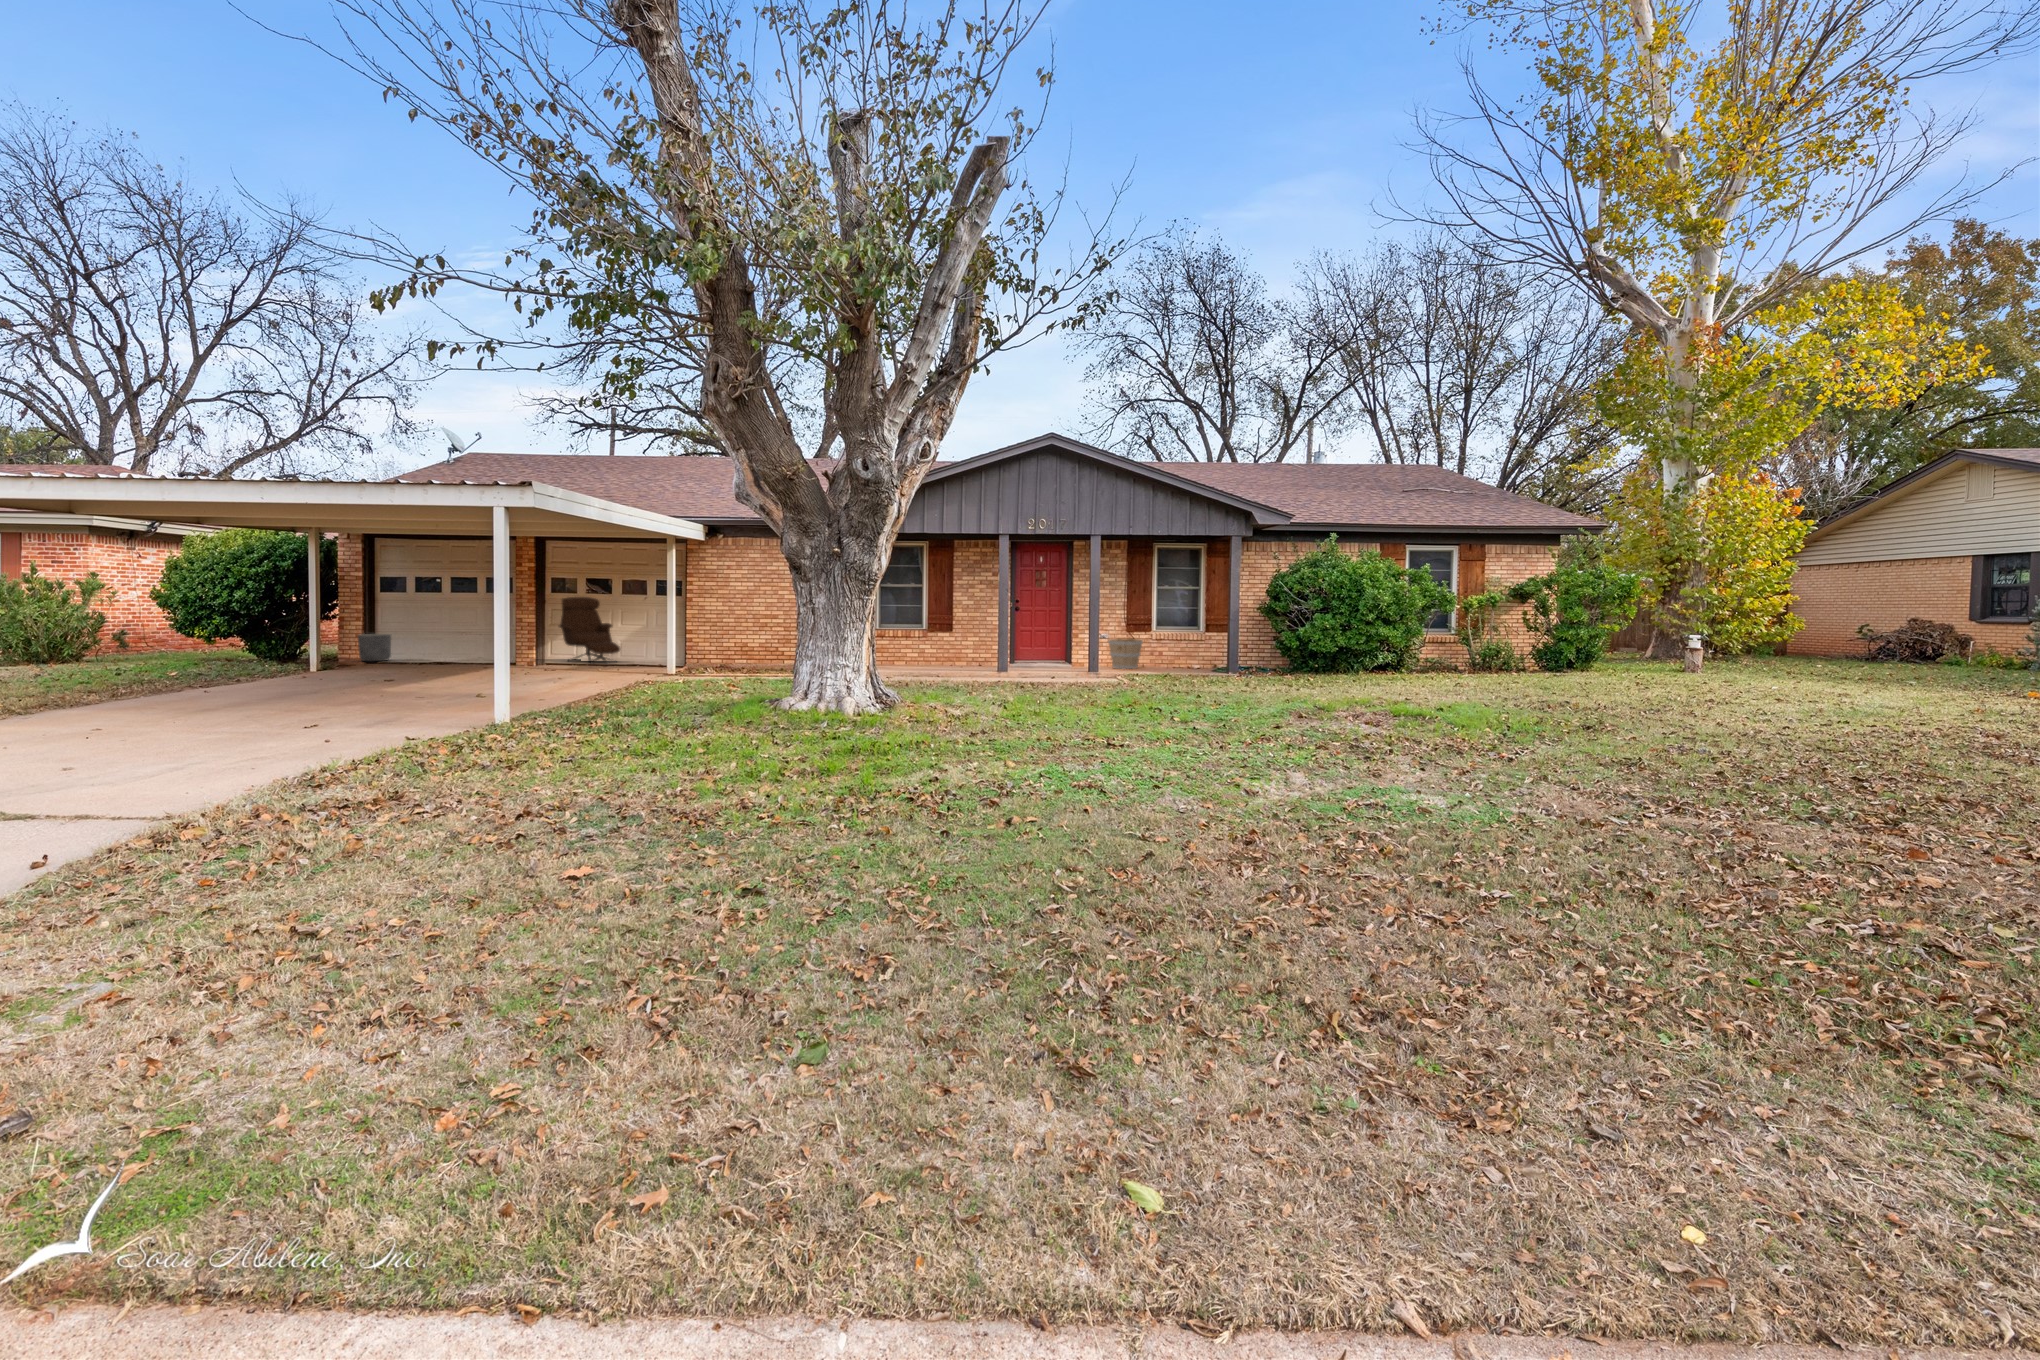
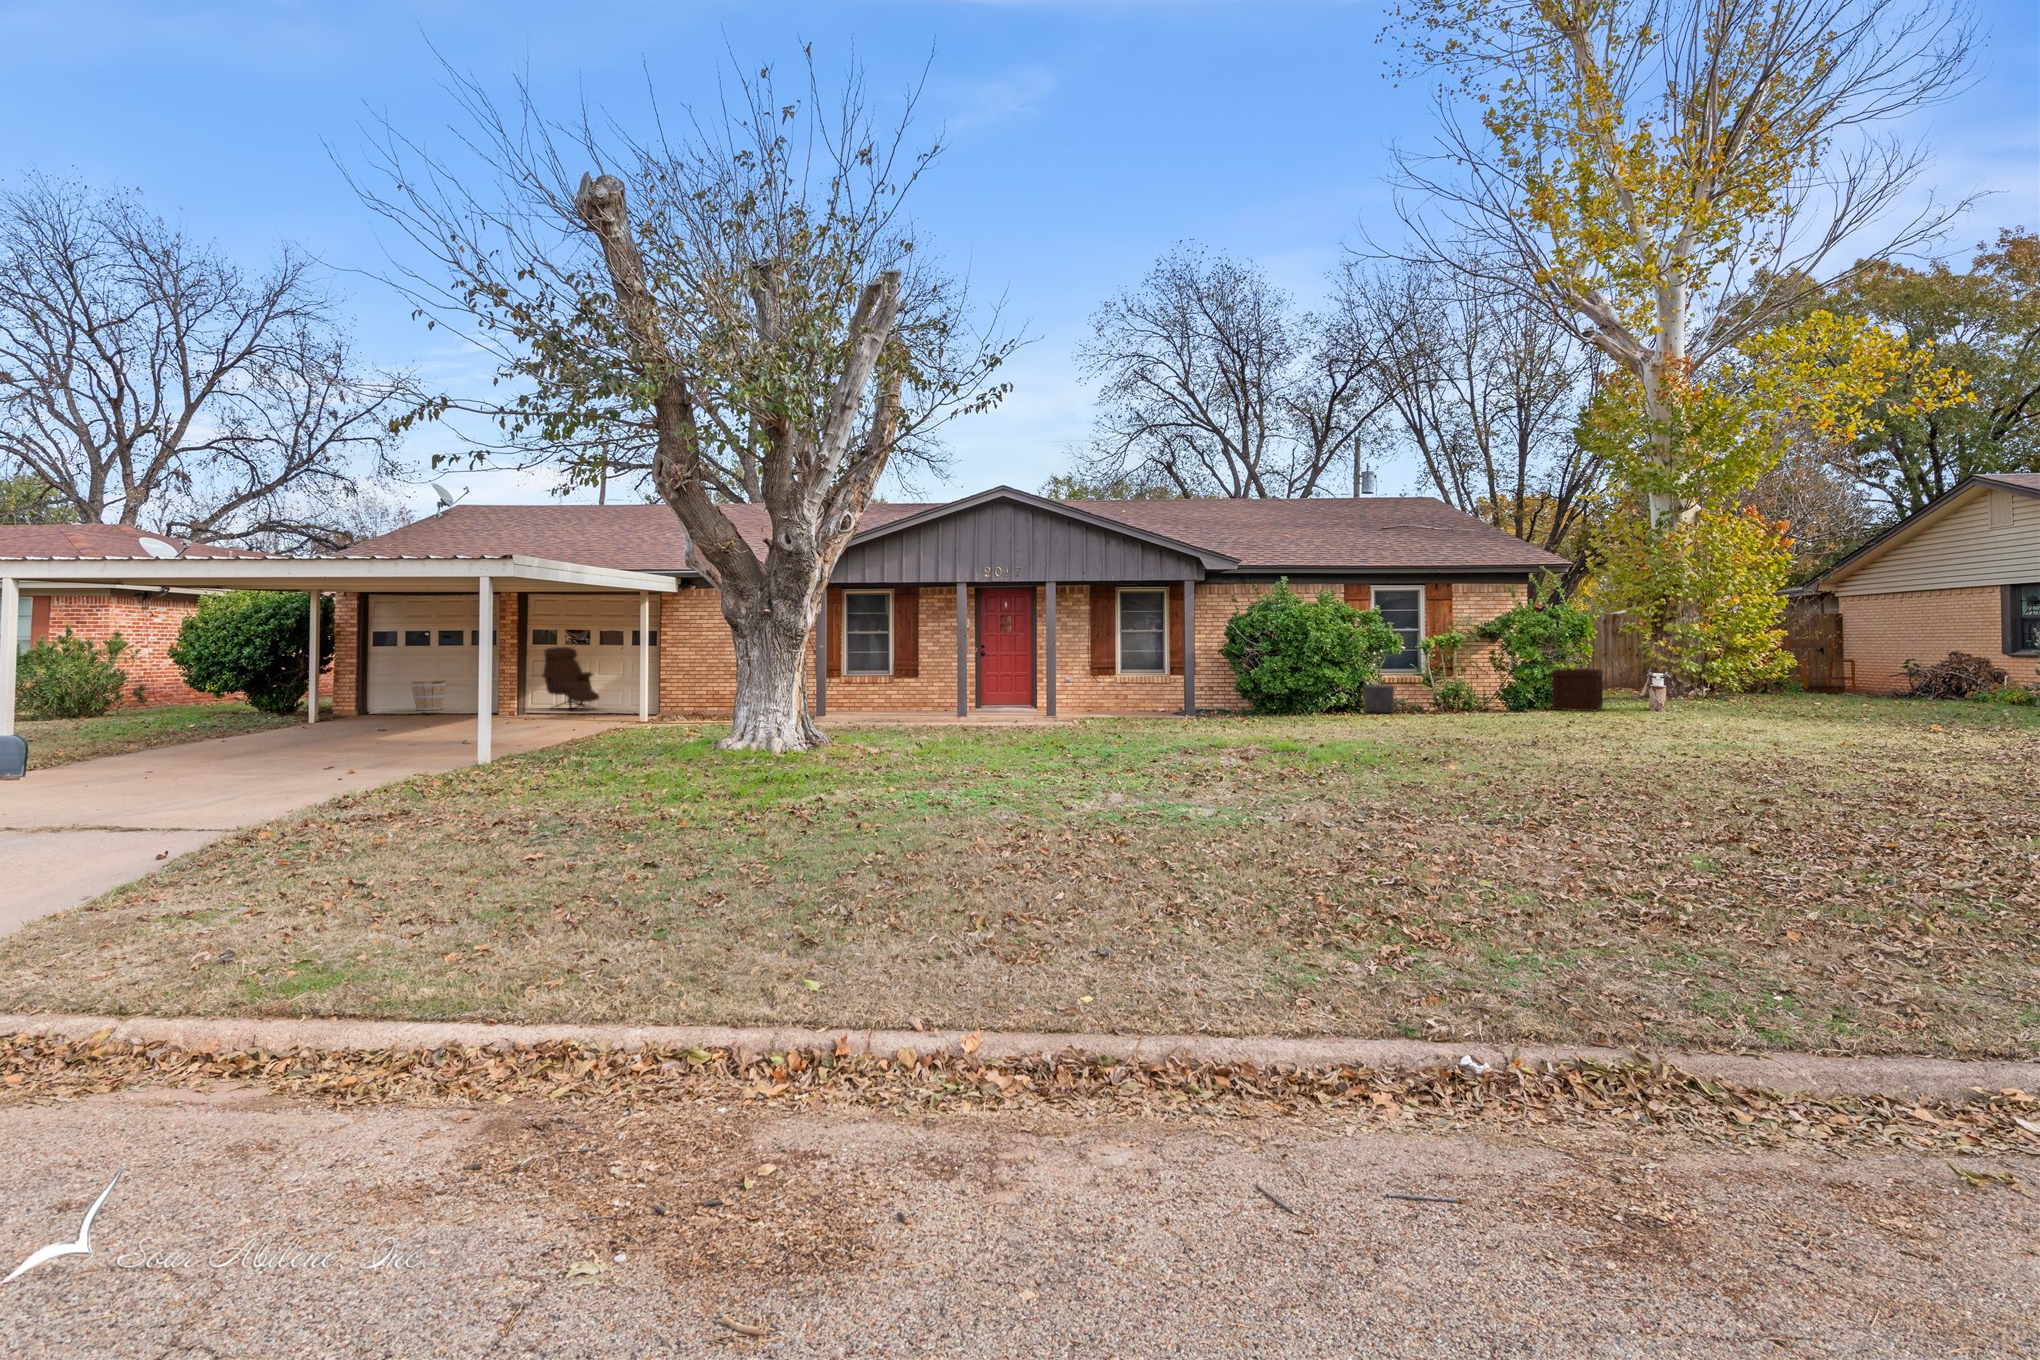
bench: none [1765,606,1837,654] -> present [1785,639,1857,689]
wooden crate: none [1595,631,1647,675] -> present [1552,668,1603,711]
planter: present [358,634,391,661] -> present [1363,685,1395,713]
wooden bucket: present [1108,638,1143,669] -> present [411,680,447,711]

